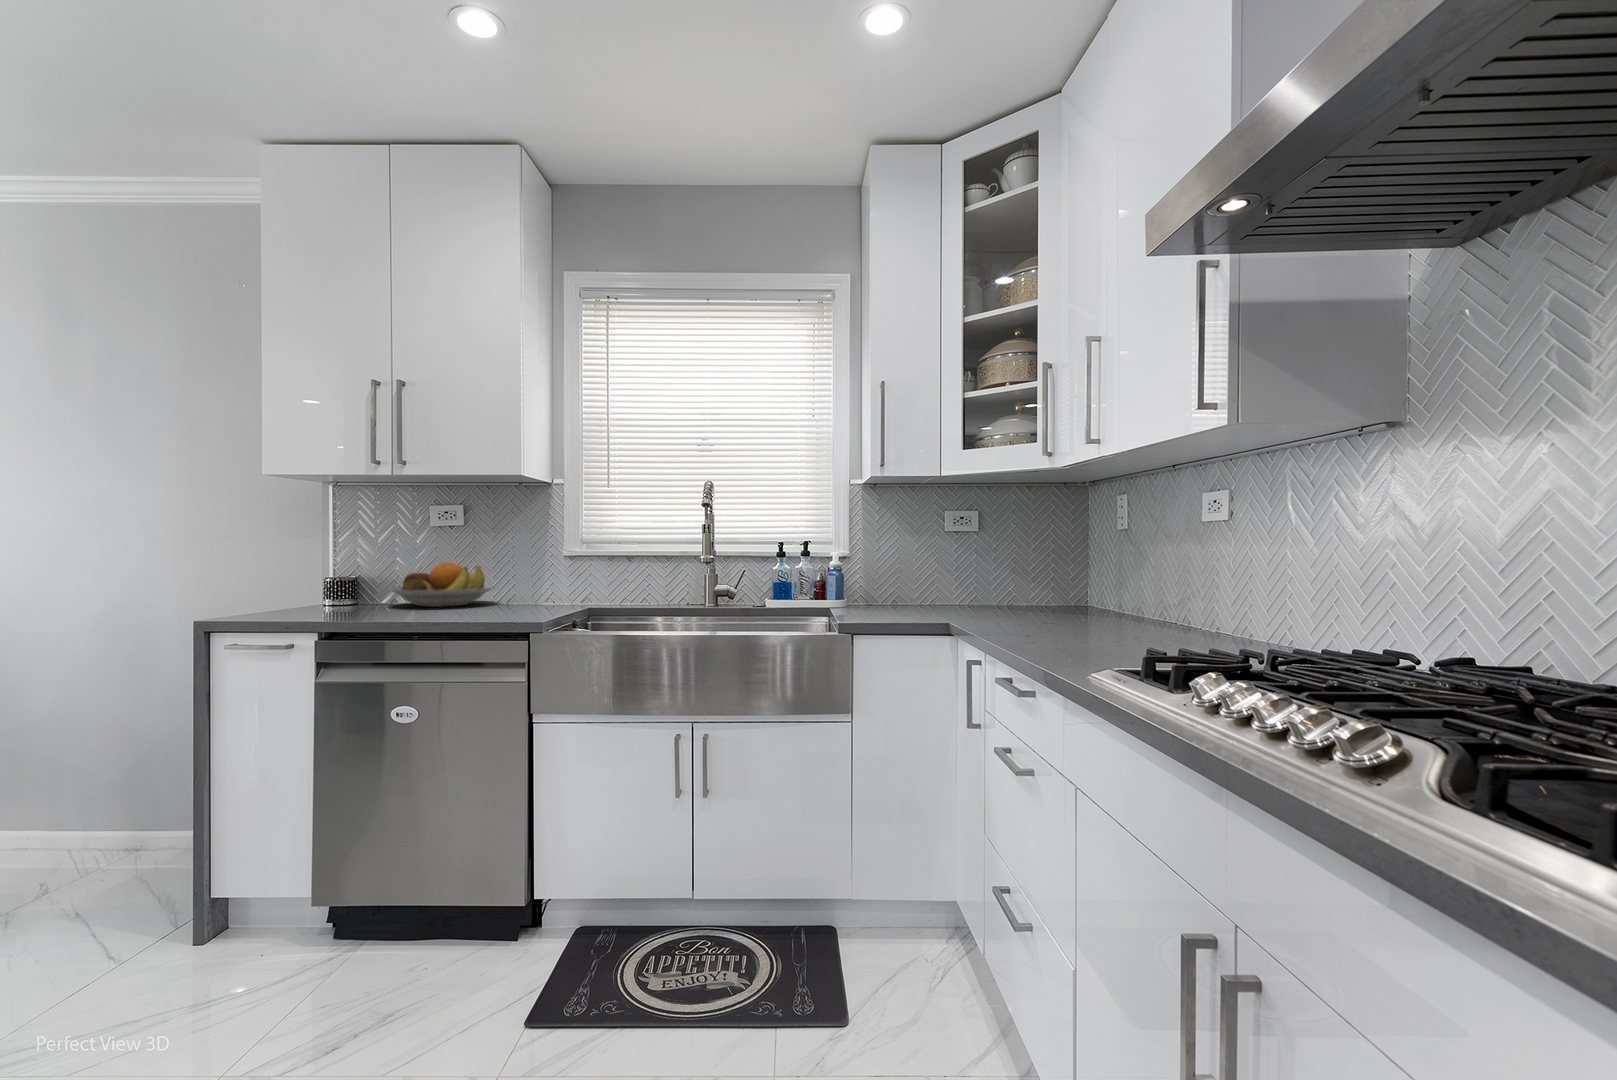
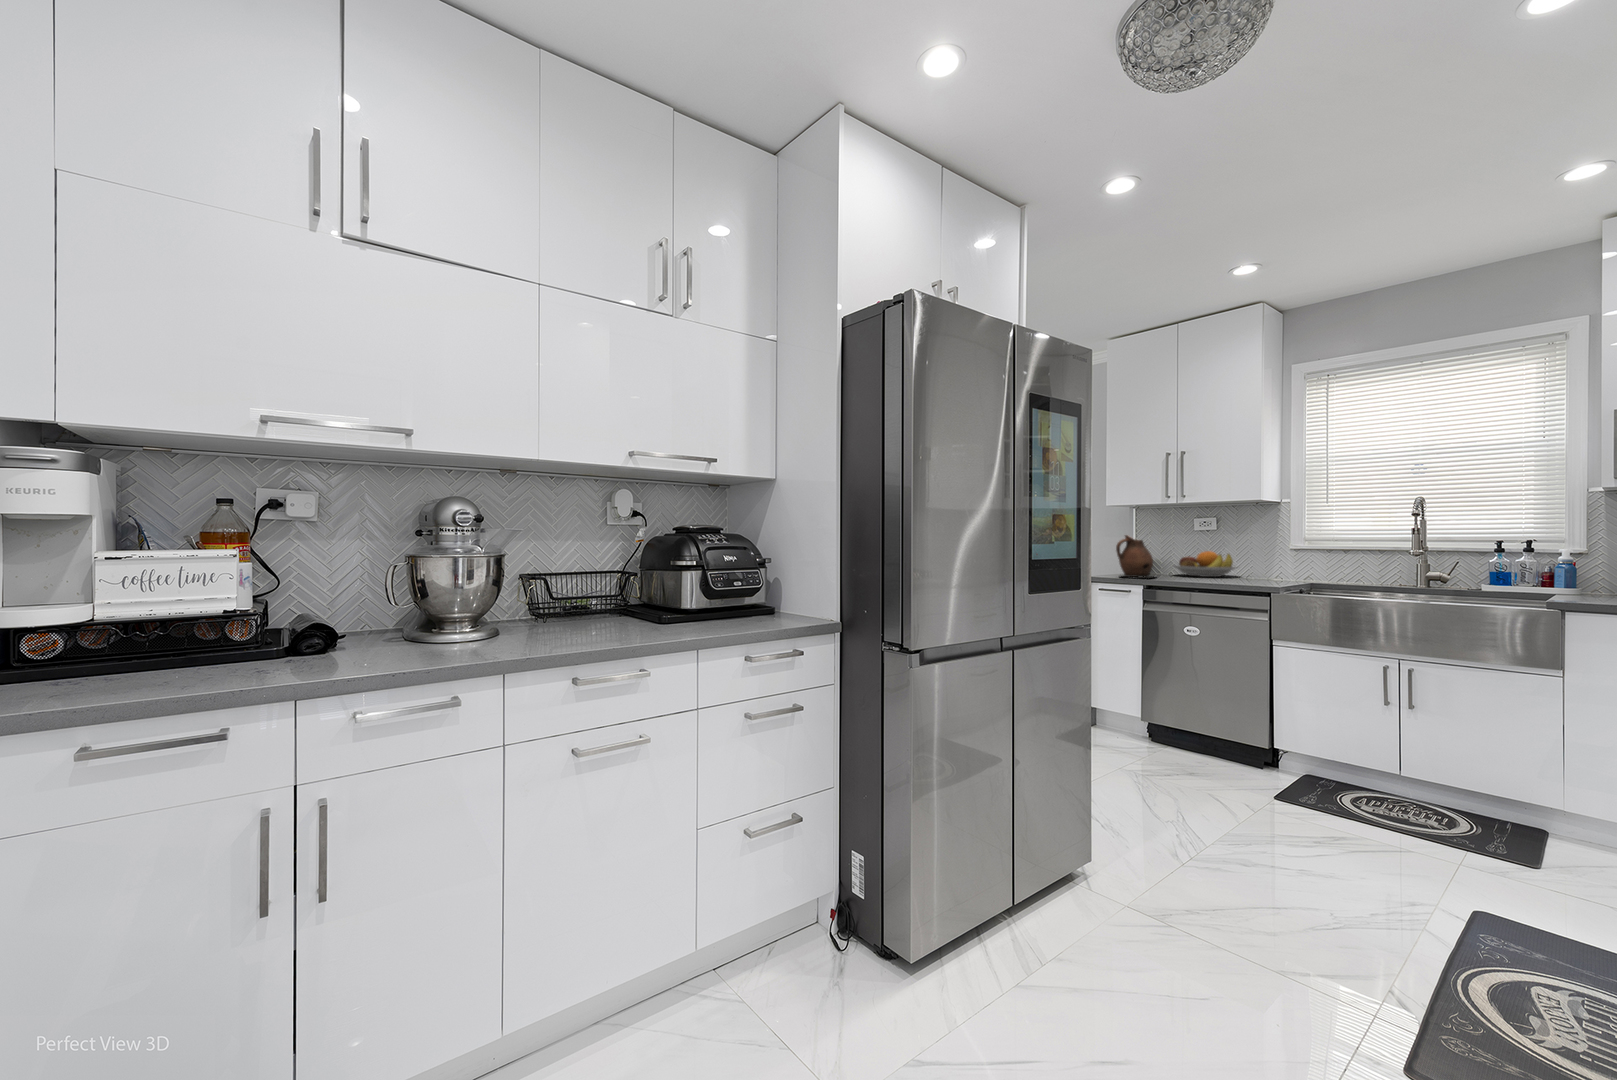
ceramic pitcher: none [270,534,358,618] -> present [1116,535,1153,578]

